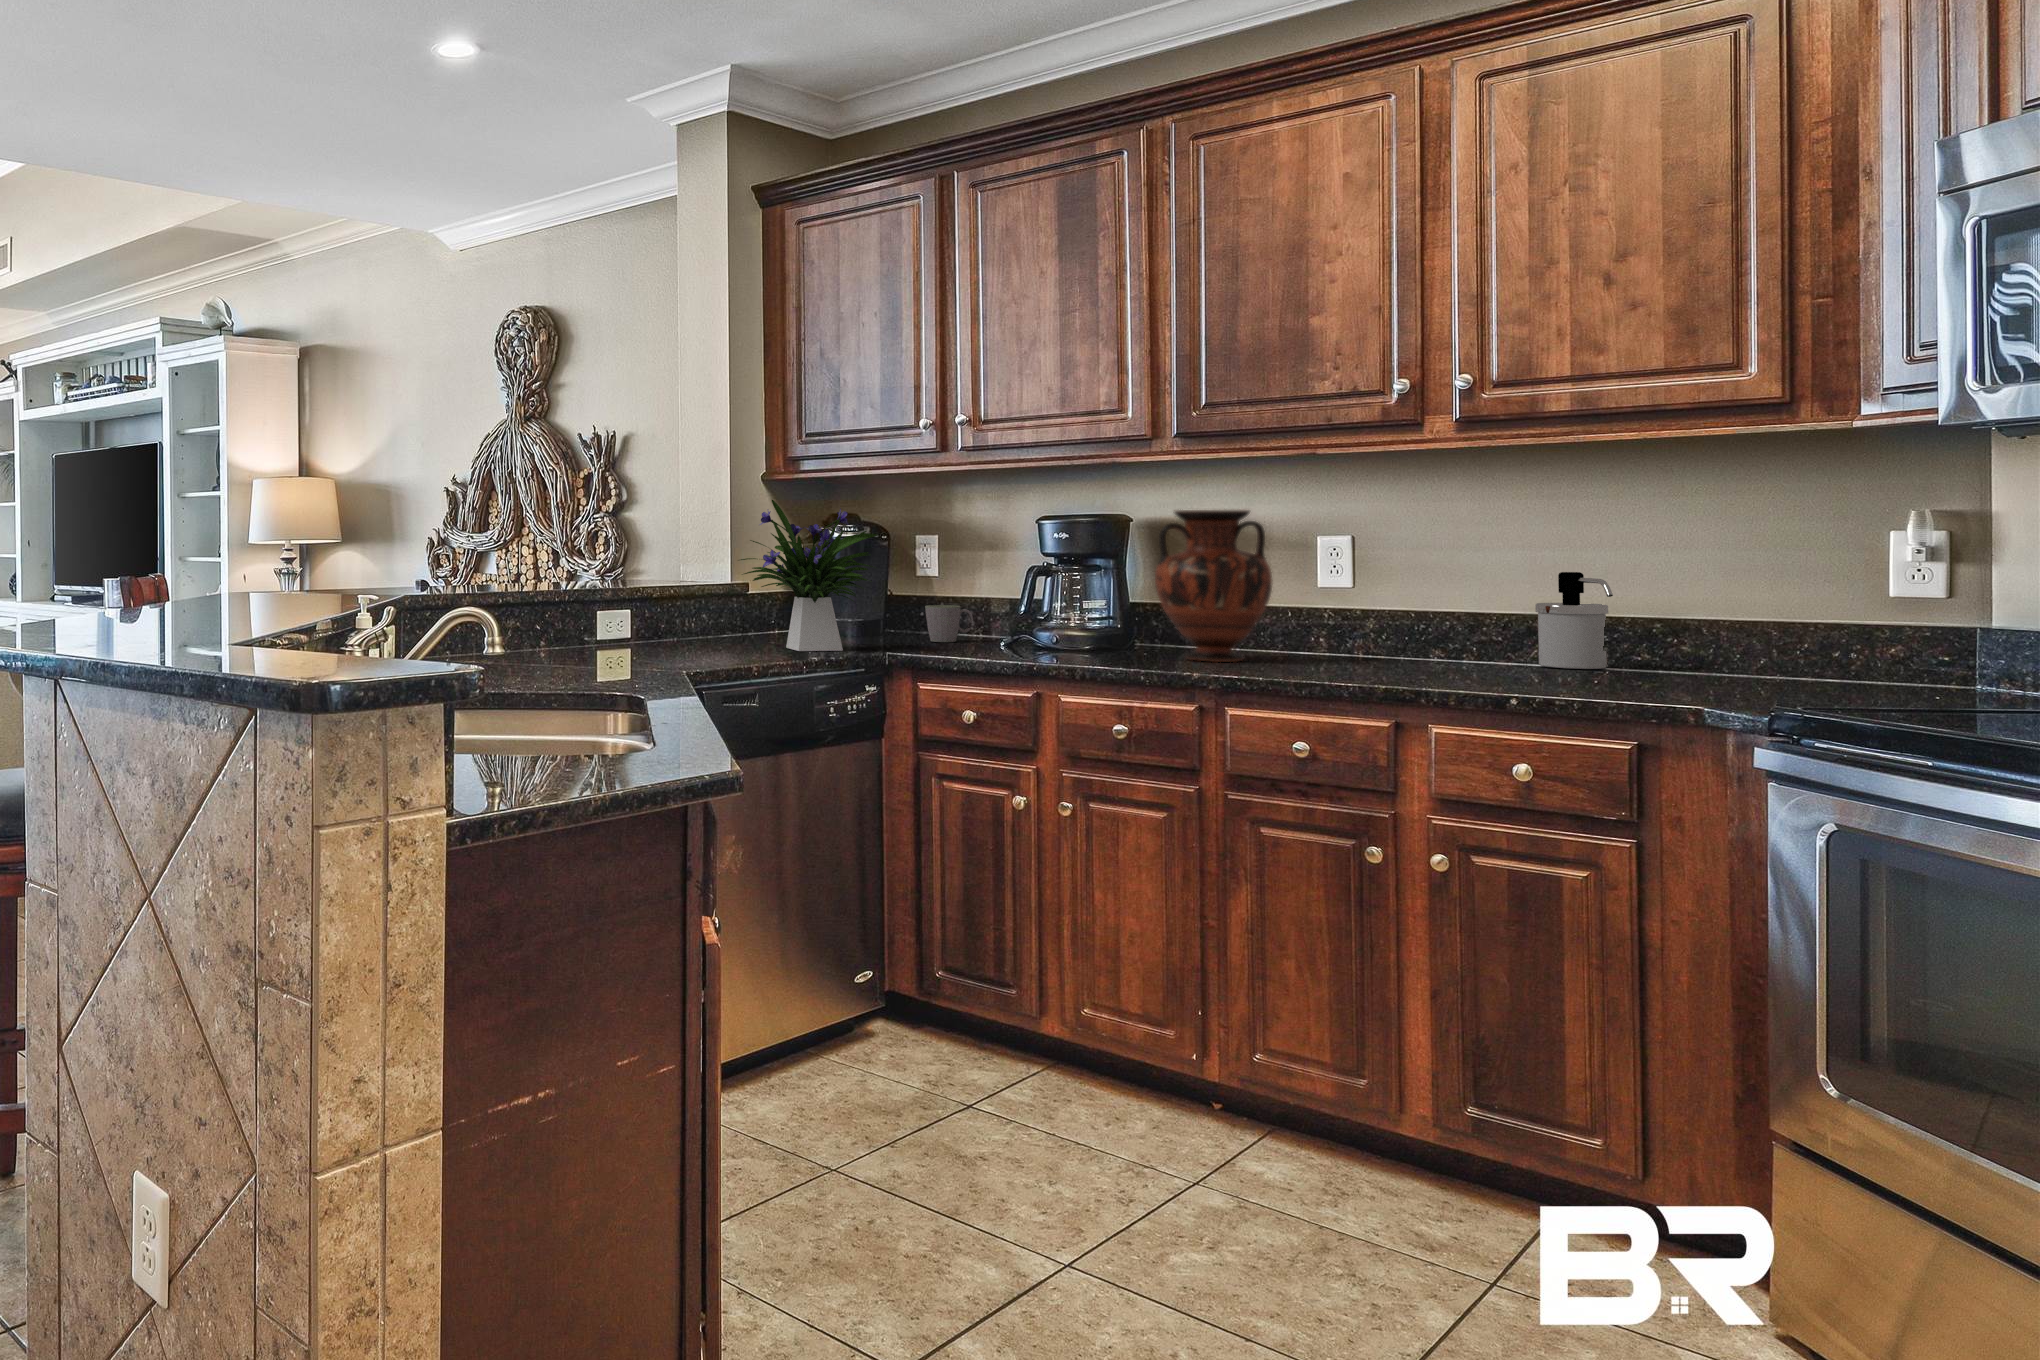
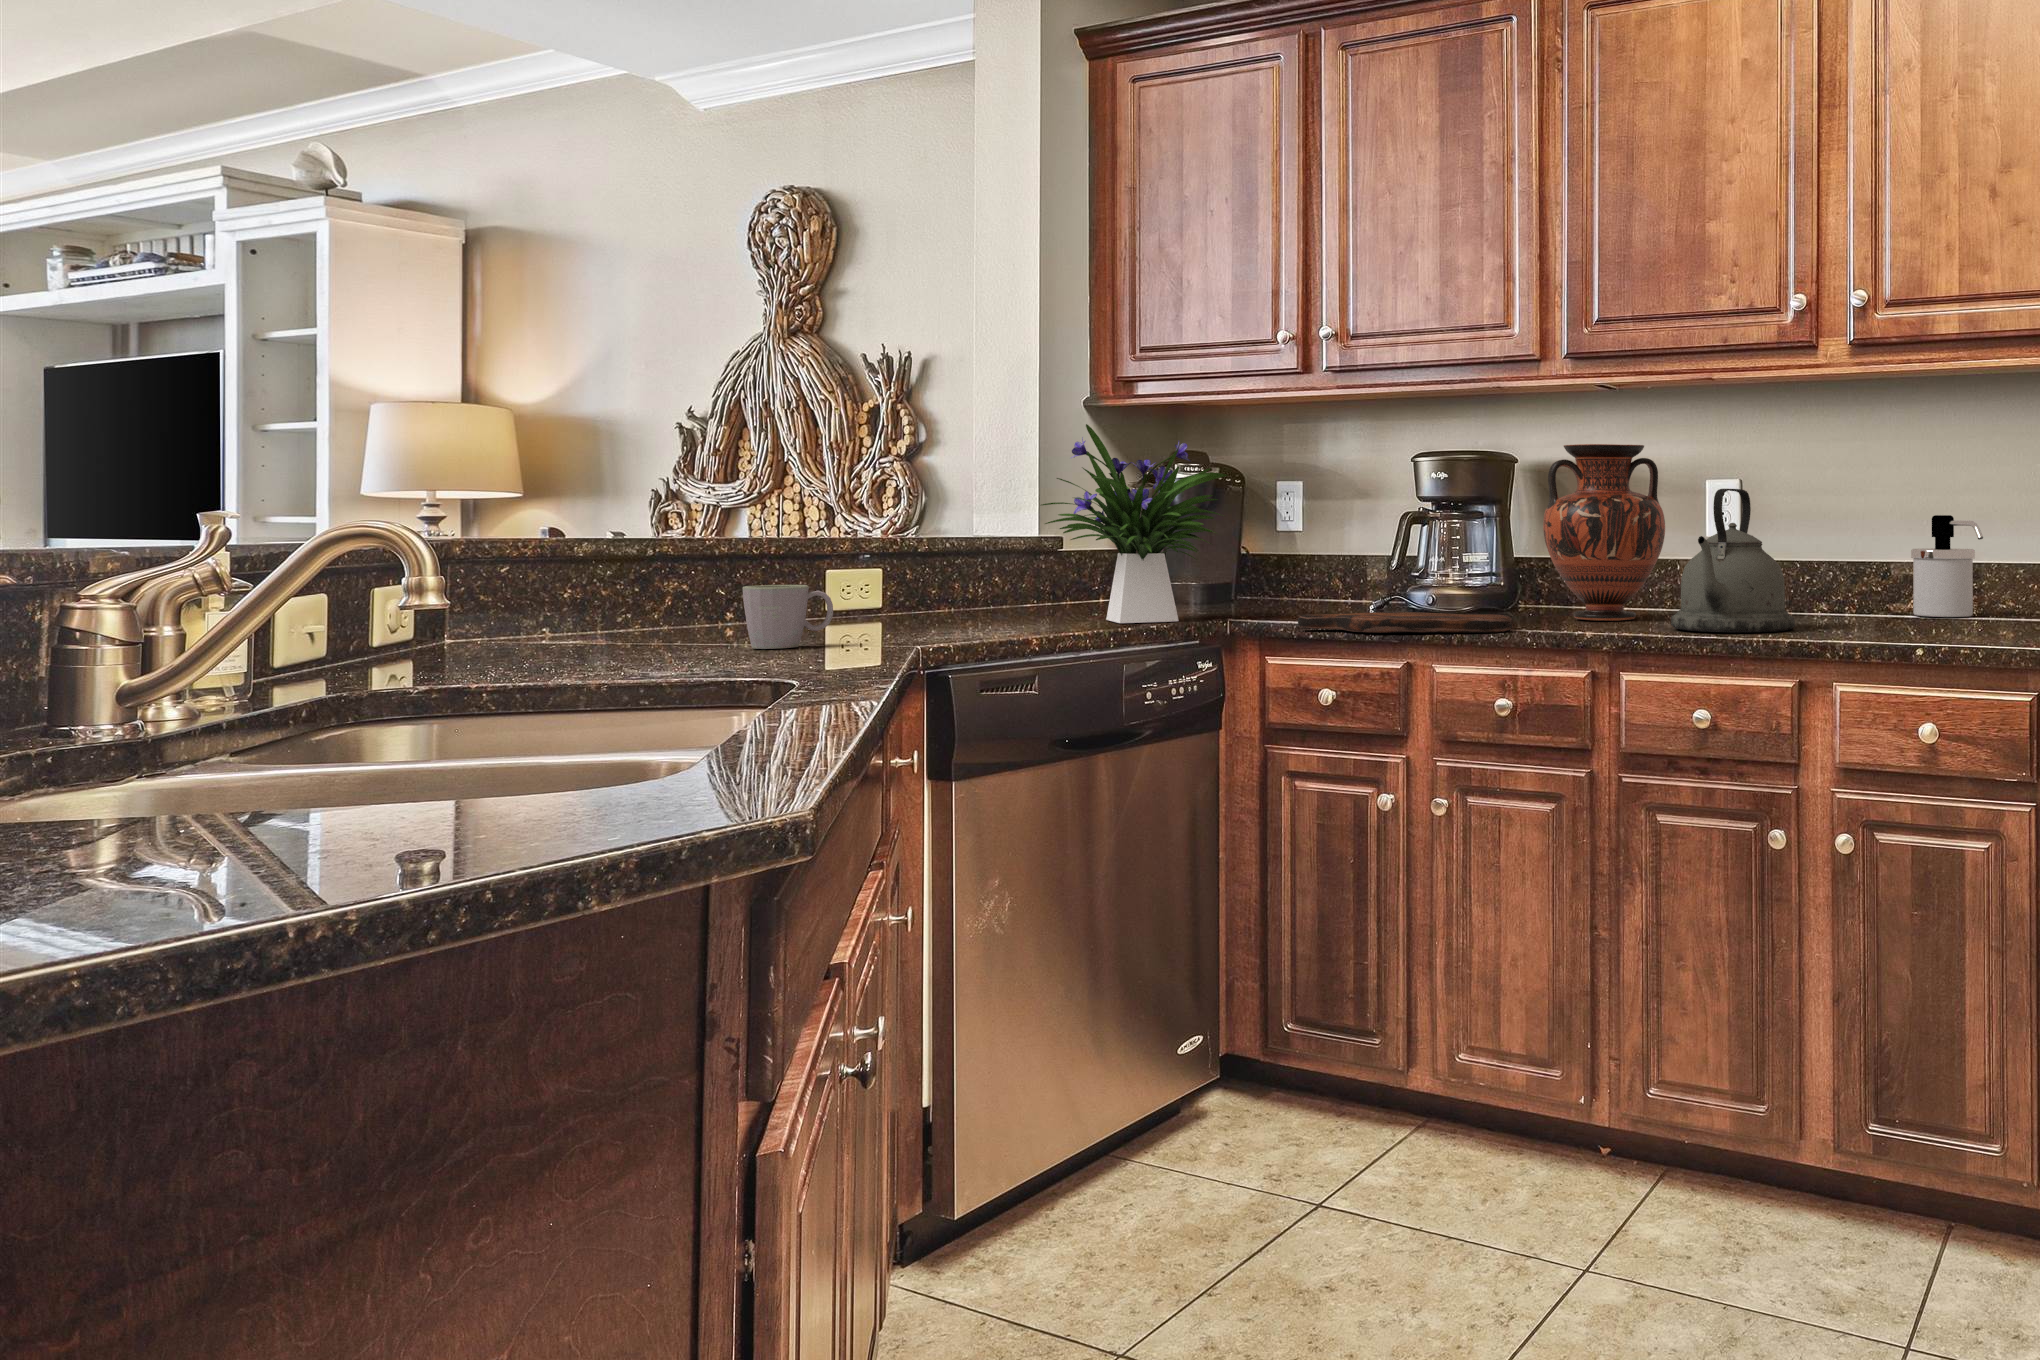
kettle: none [1275,552,1399,678] -> present [1671,489,1795,632]
mug: present [925,605,973,642] -> present [743,585,833,649]
cutting board: none [943,649,1127,669] -> present [1298,612,1512,633]

